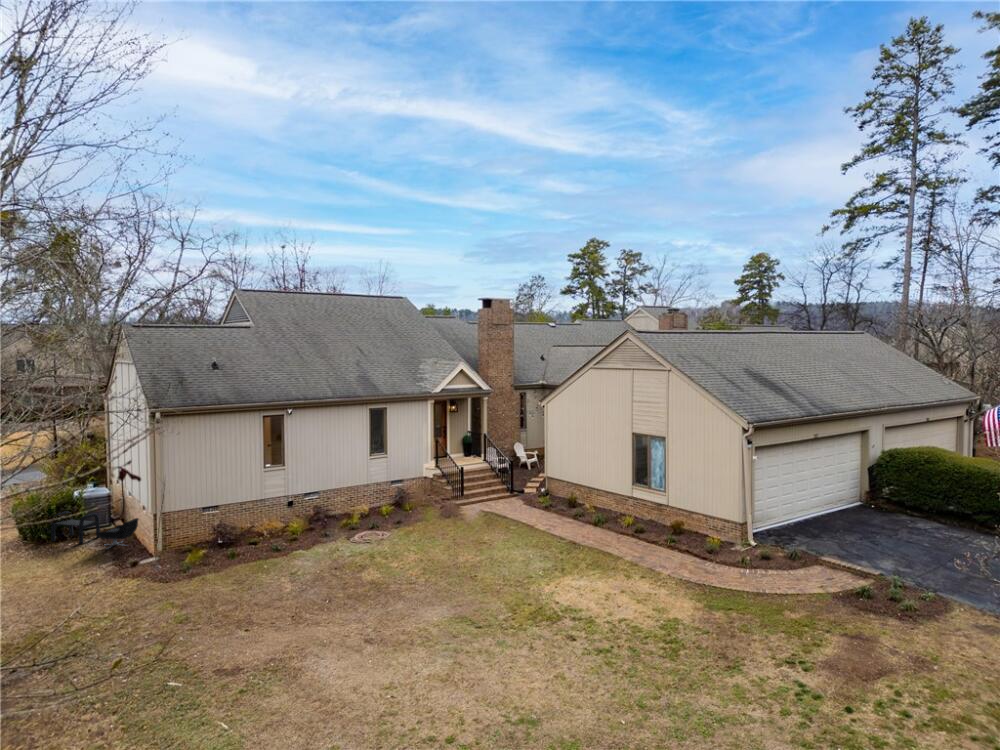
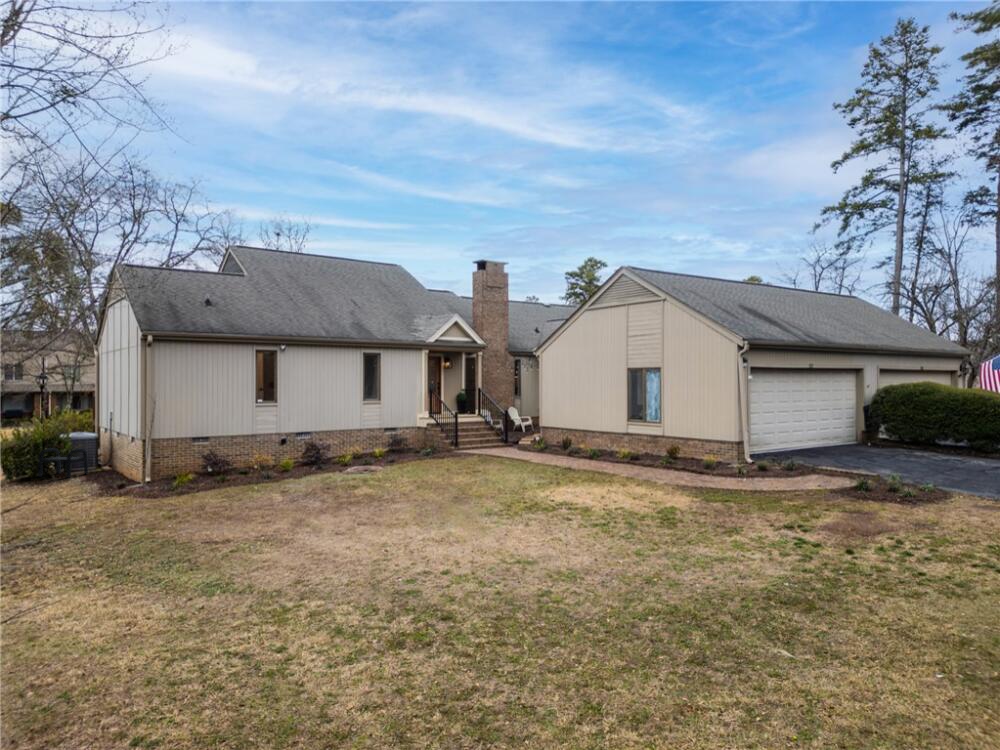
lounge chair: present [97,518,138,545] -> none [85,451,128,480]

